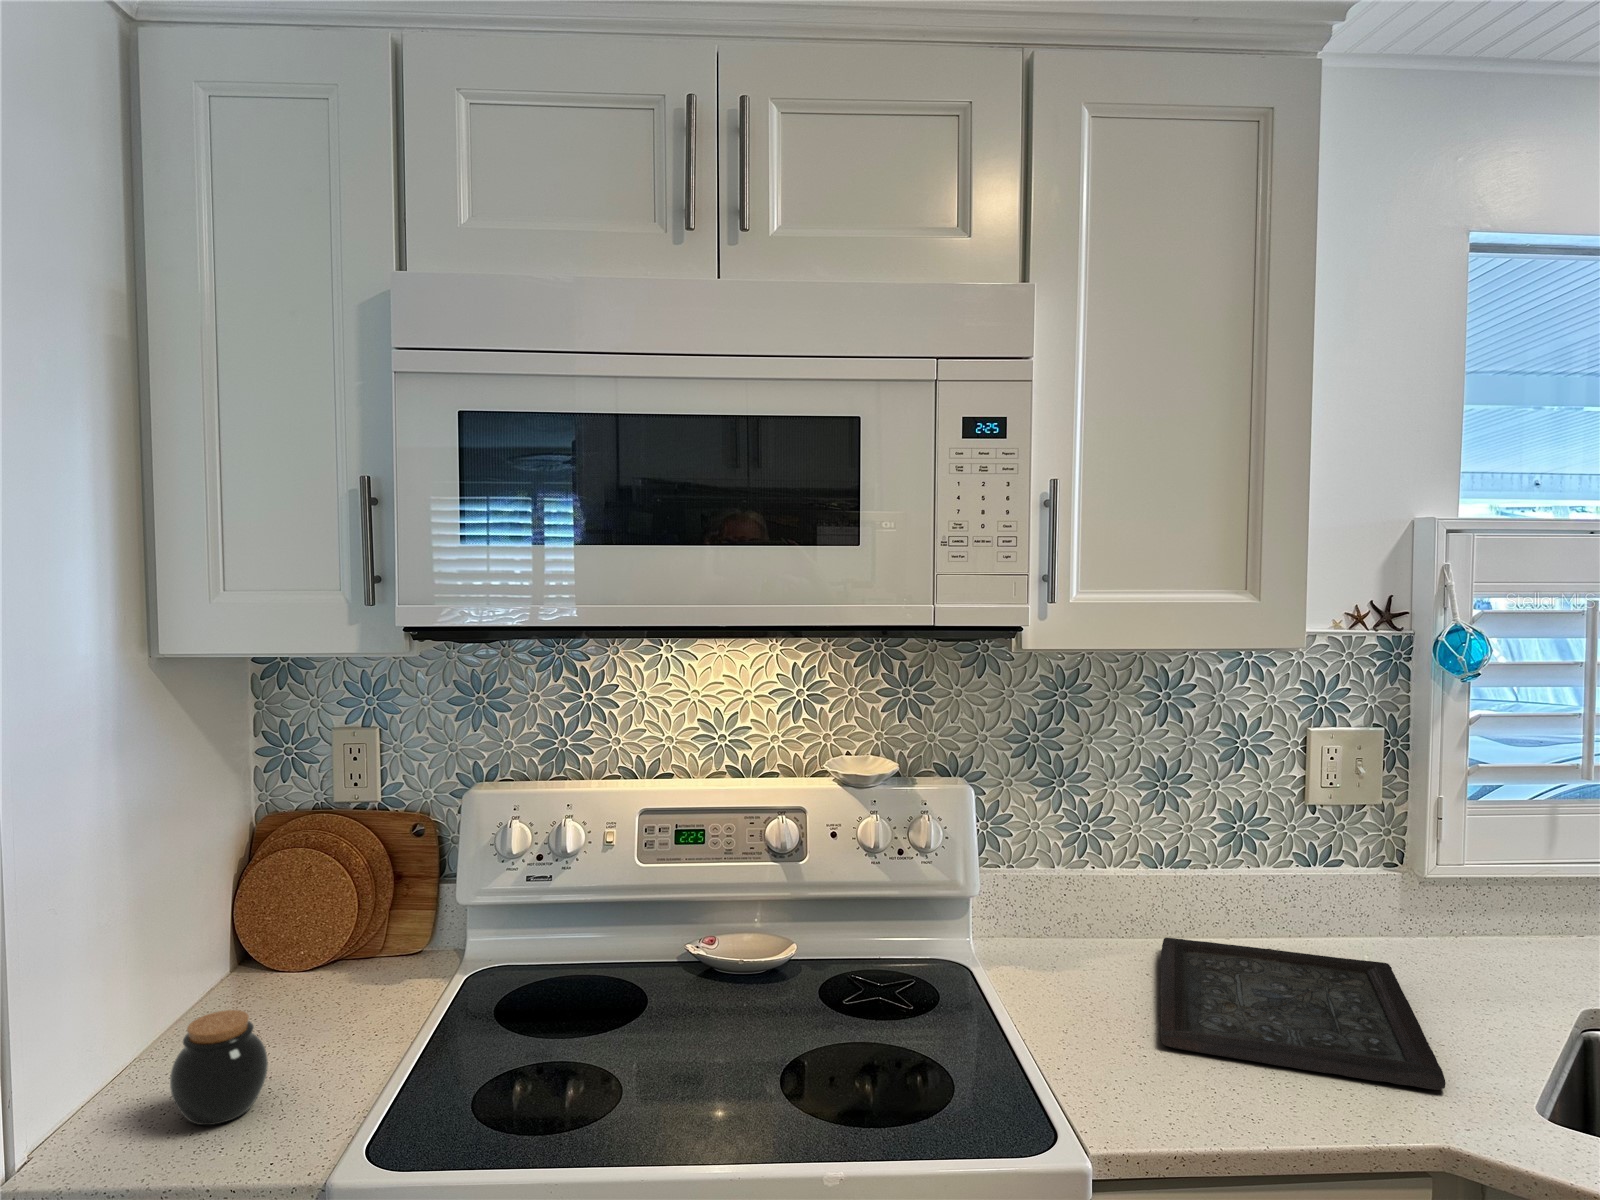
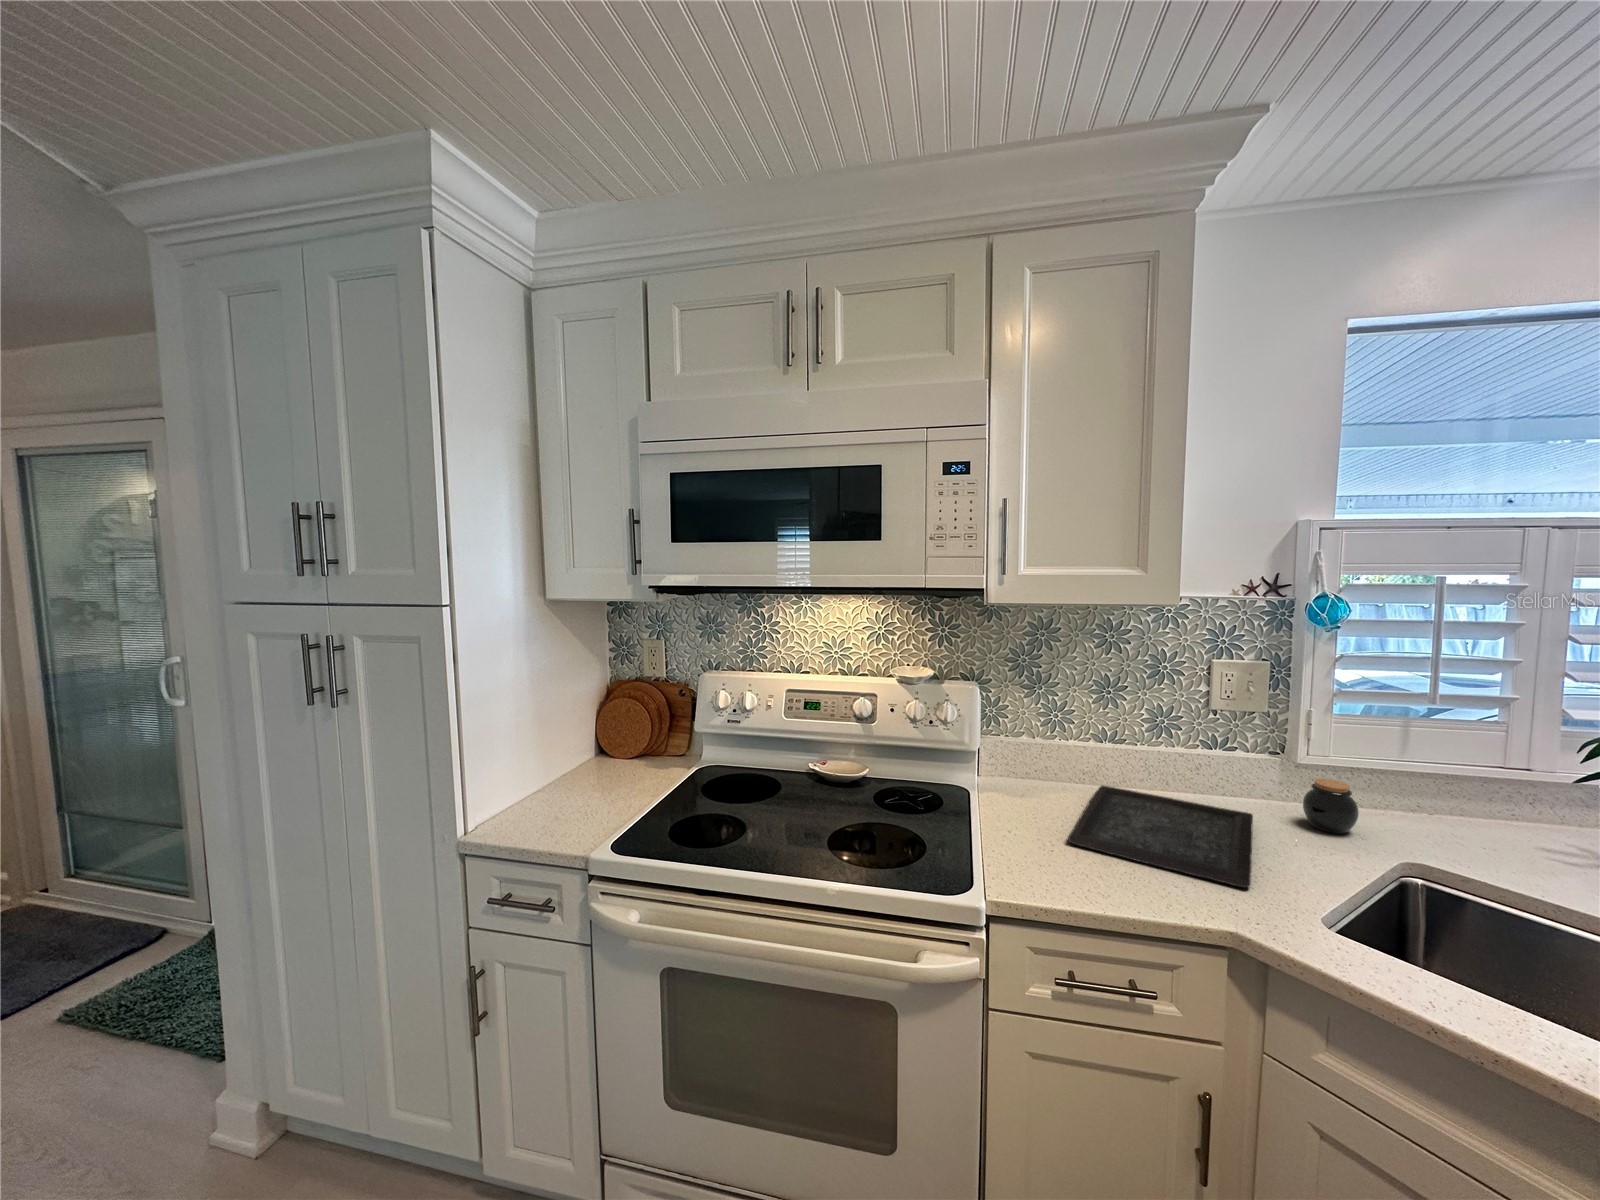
jar: present [170,1010,268,1125] -> present [1303,778,1359,833]

